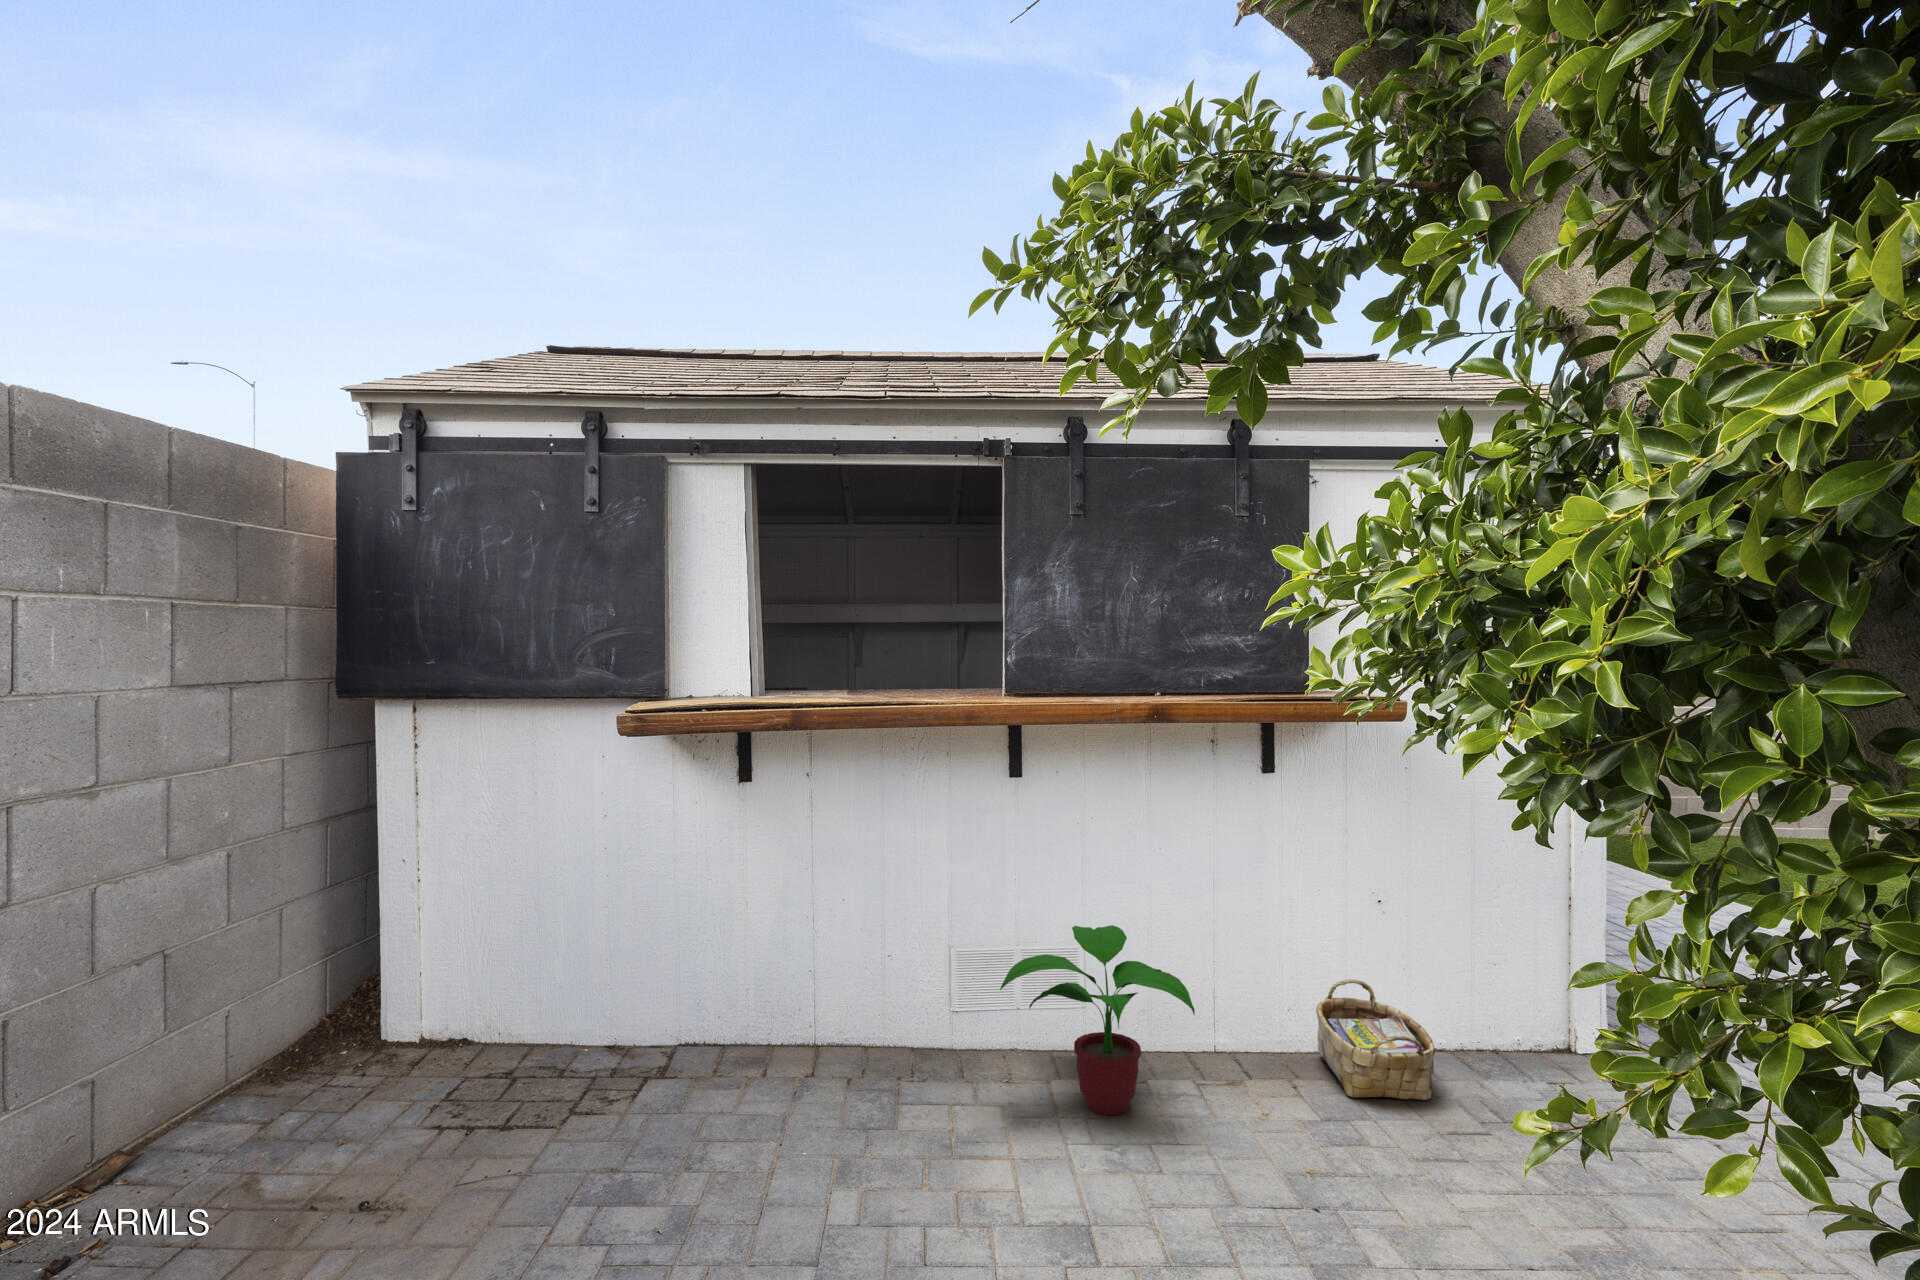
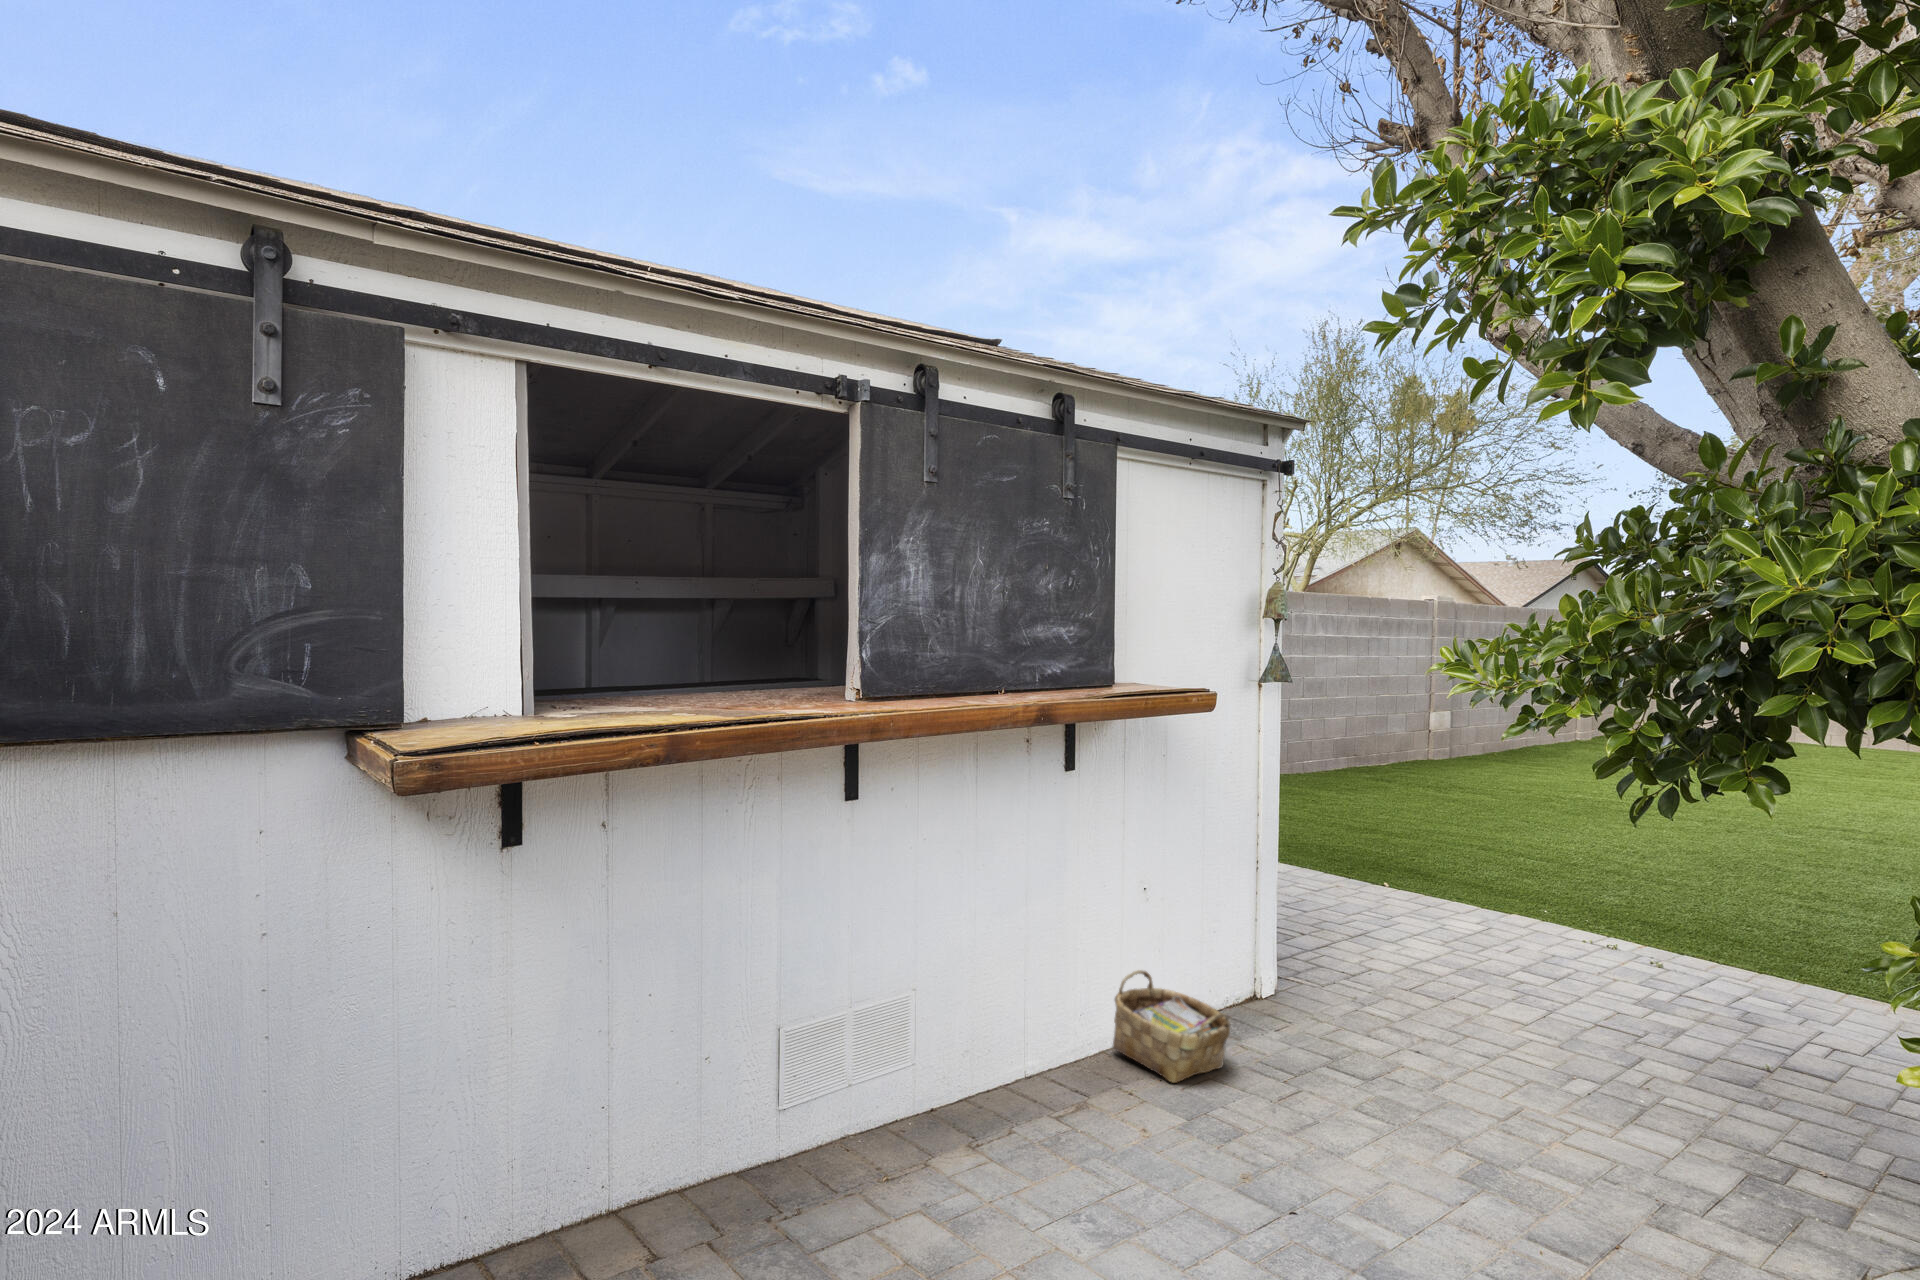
potted plant: present [1000,925,1195,1115] -> none [931,960,1116,1174]

